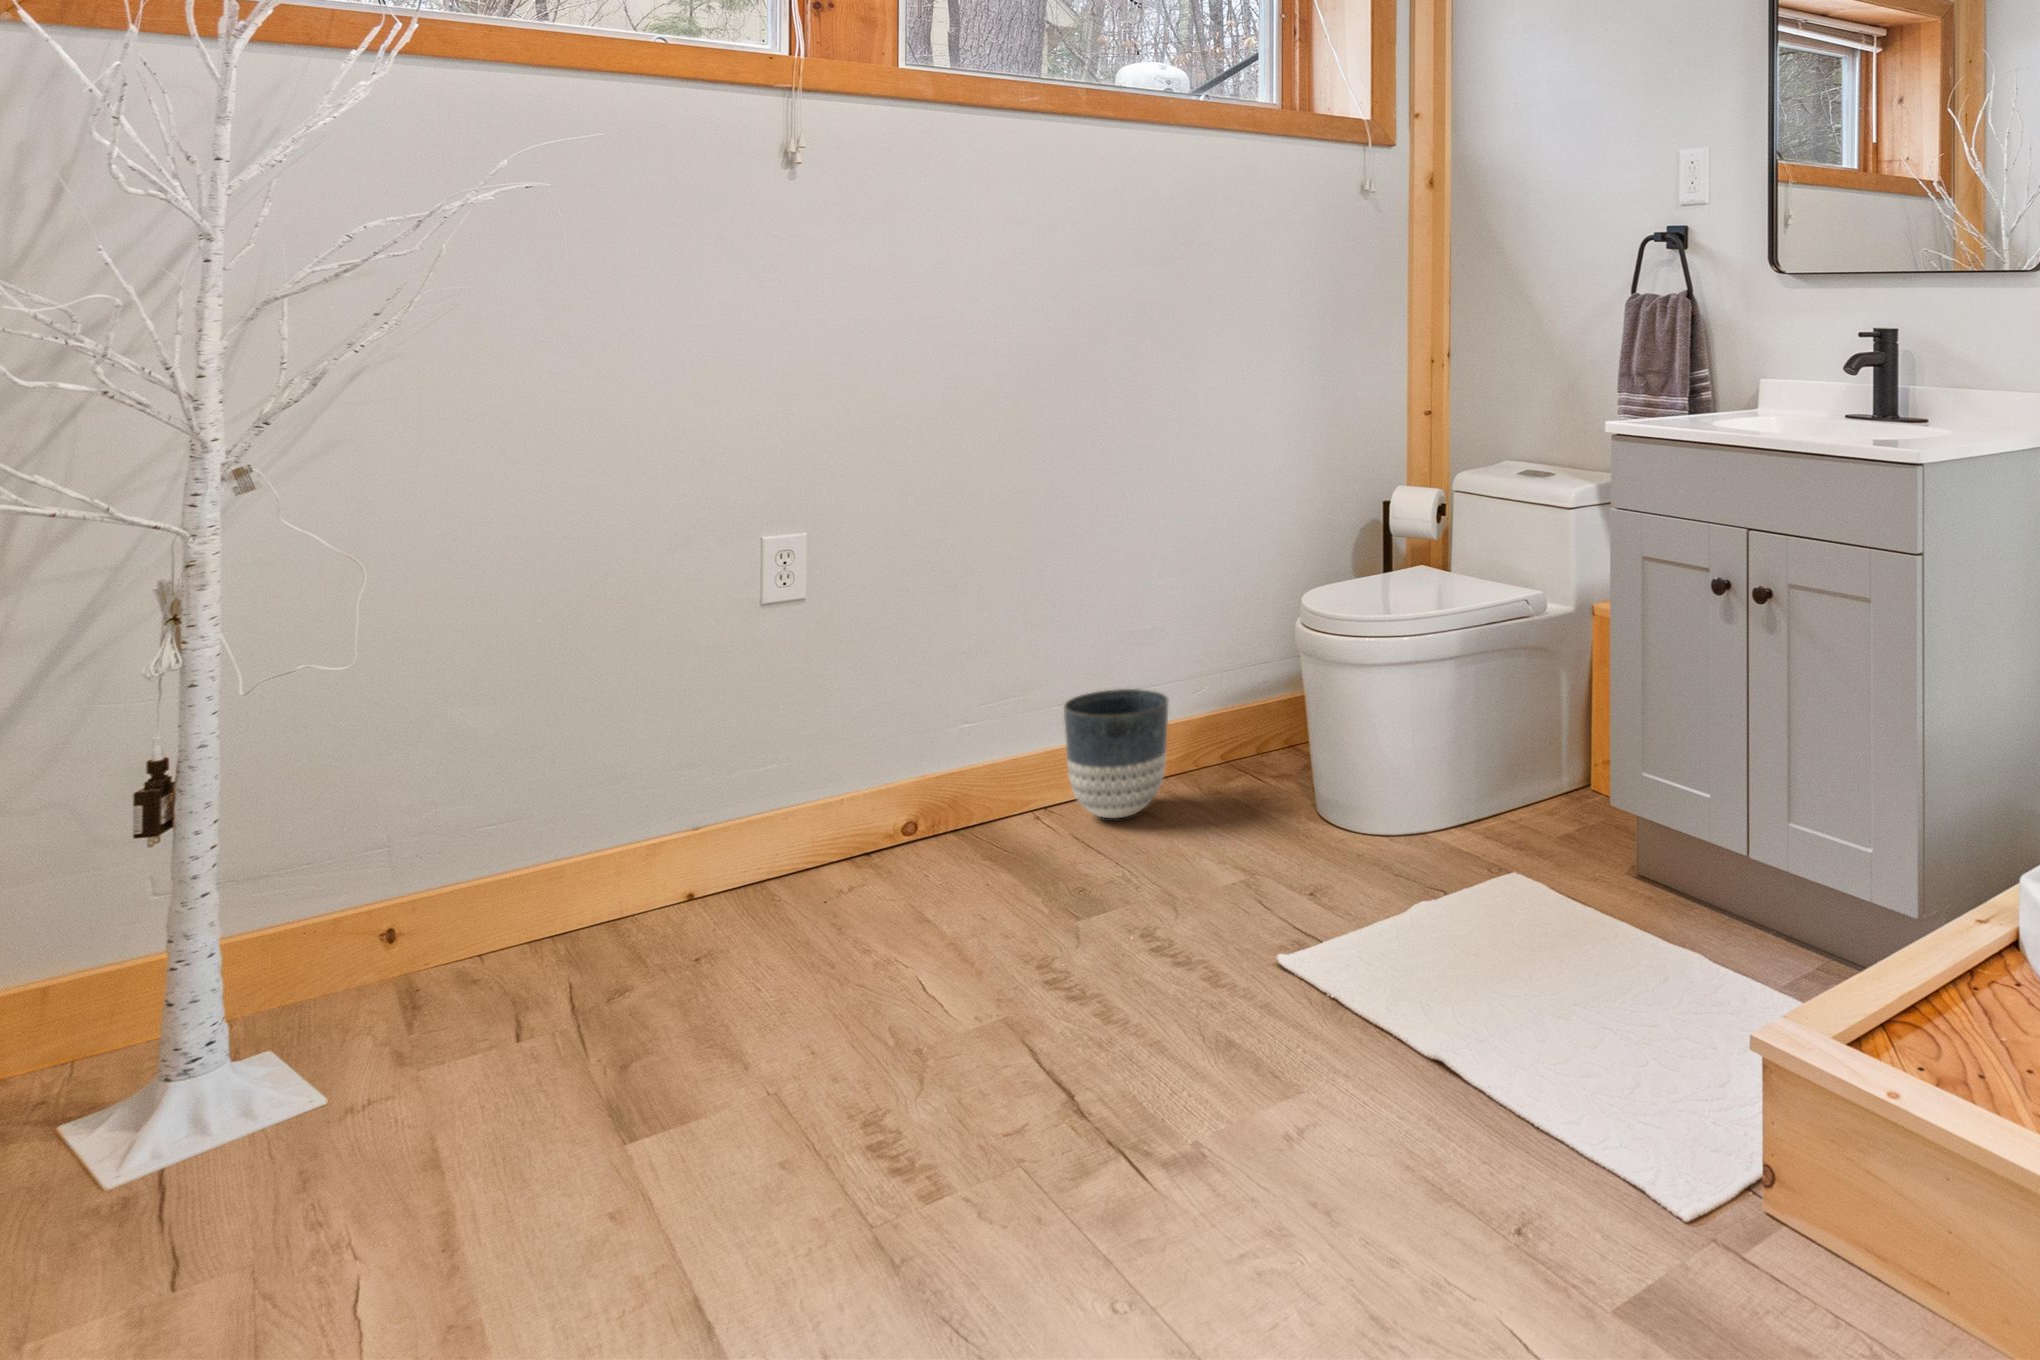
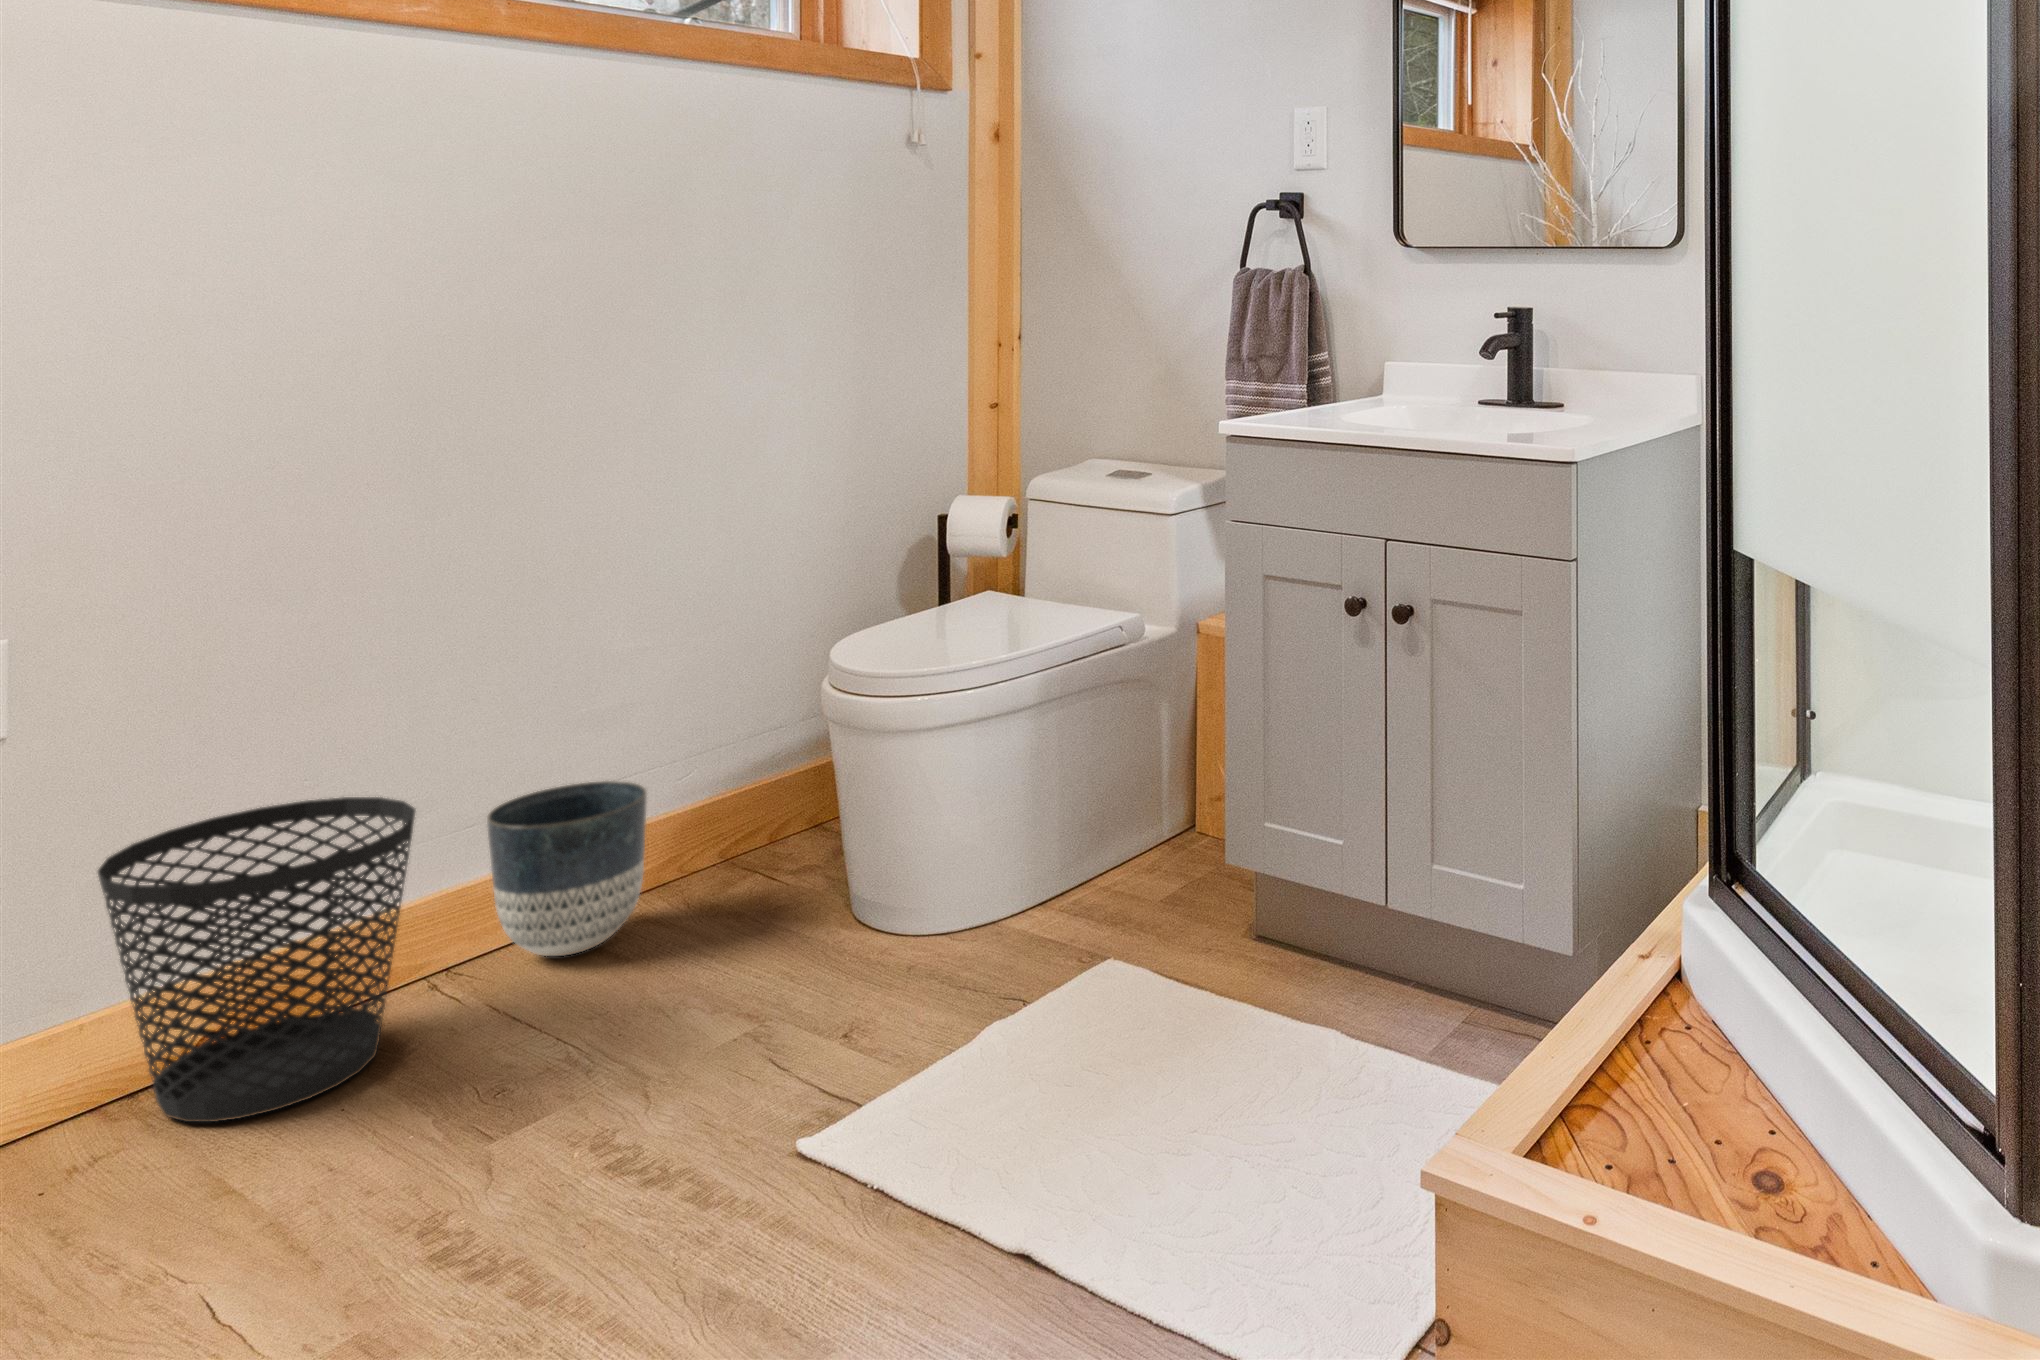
wastebasket: none [840,678,1022,896] -> present [98,797,415,1122]

